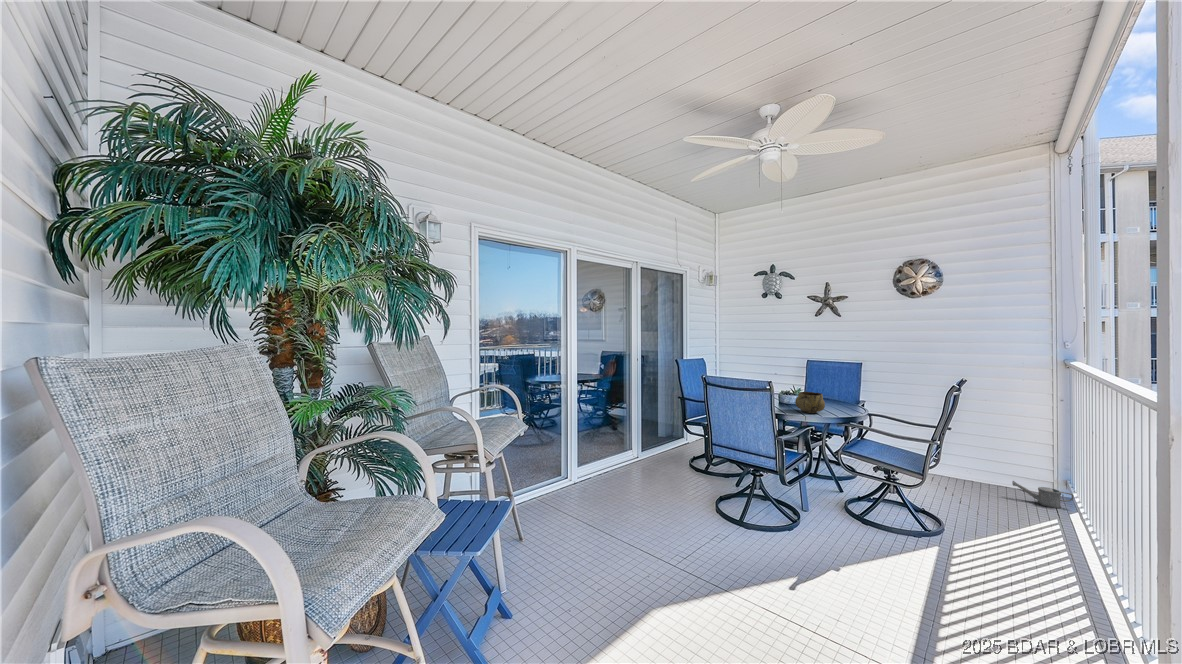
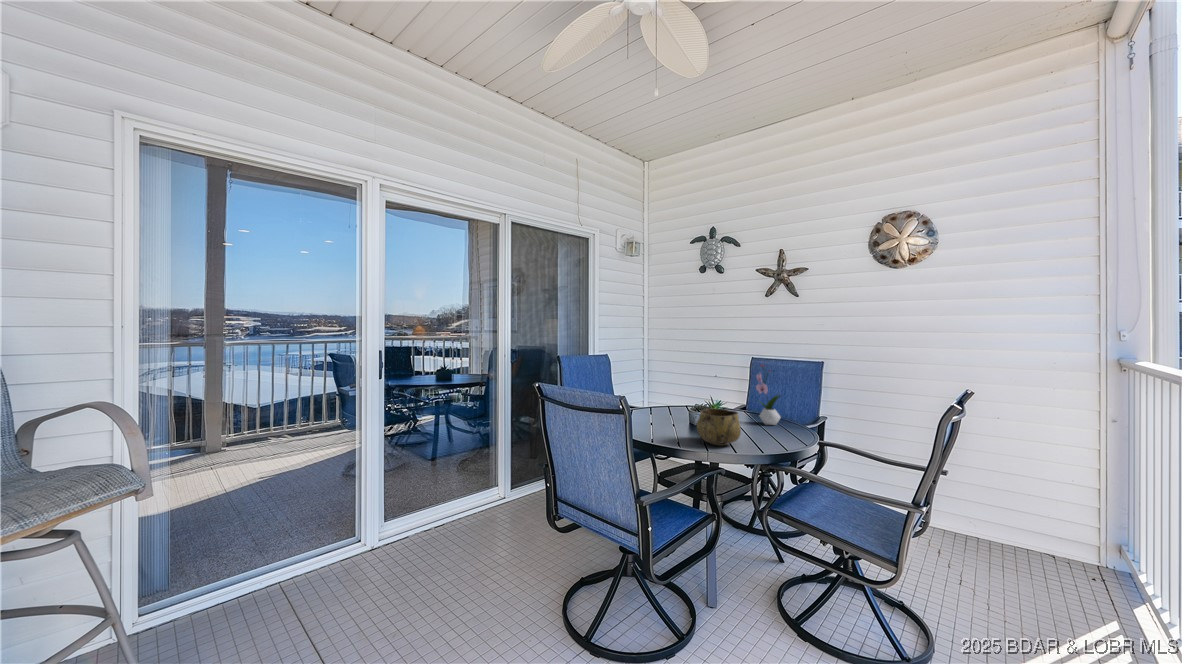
flower arrangement: none [823,365,842,404] -> present [756,365,781,425]
watering can: present [1012,481,1074,508] -> none [1040,545,1137,594]

